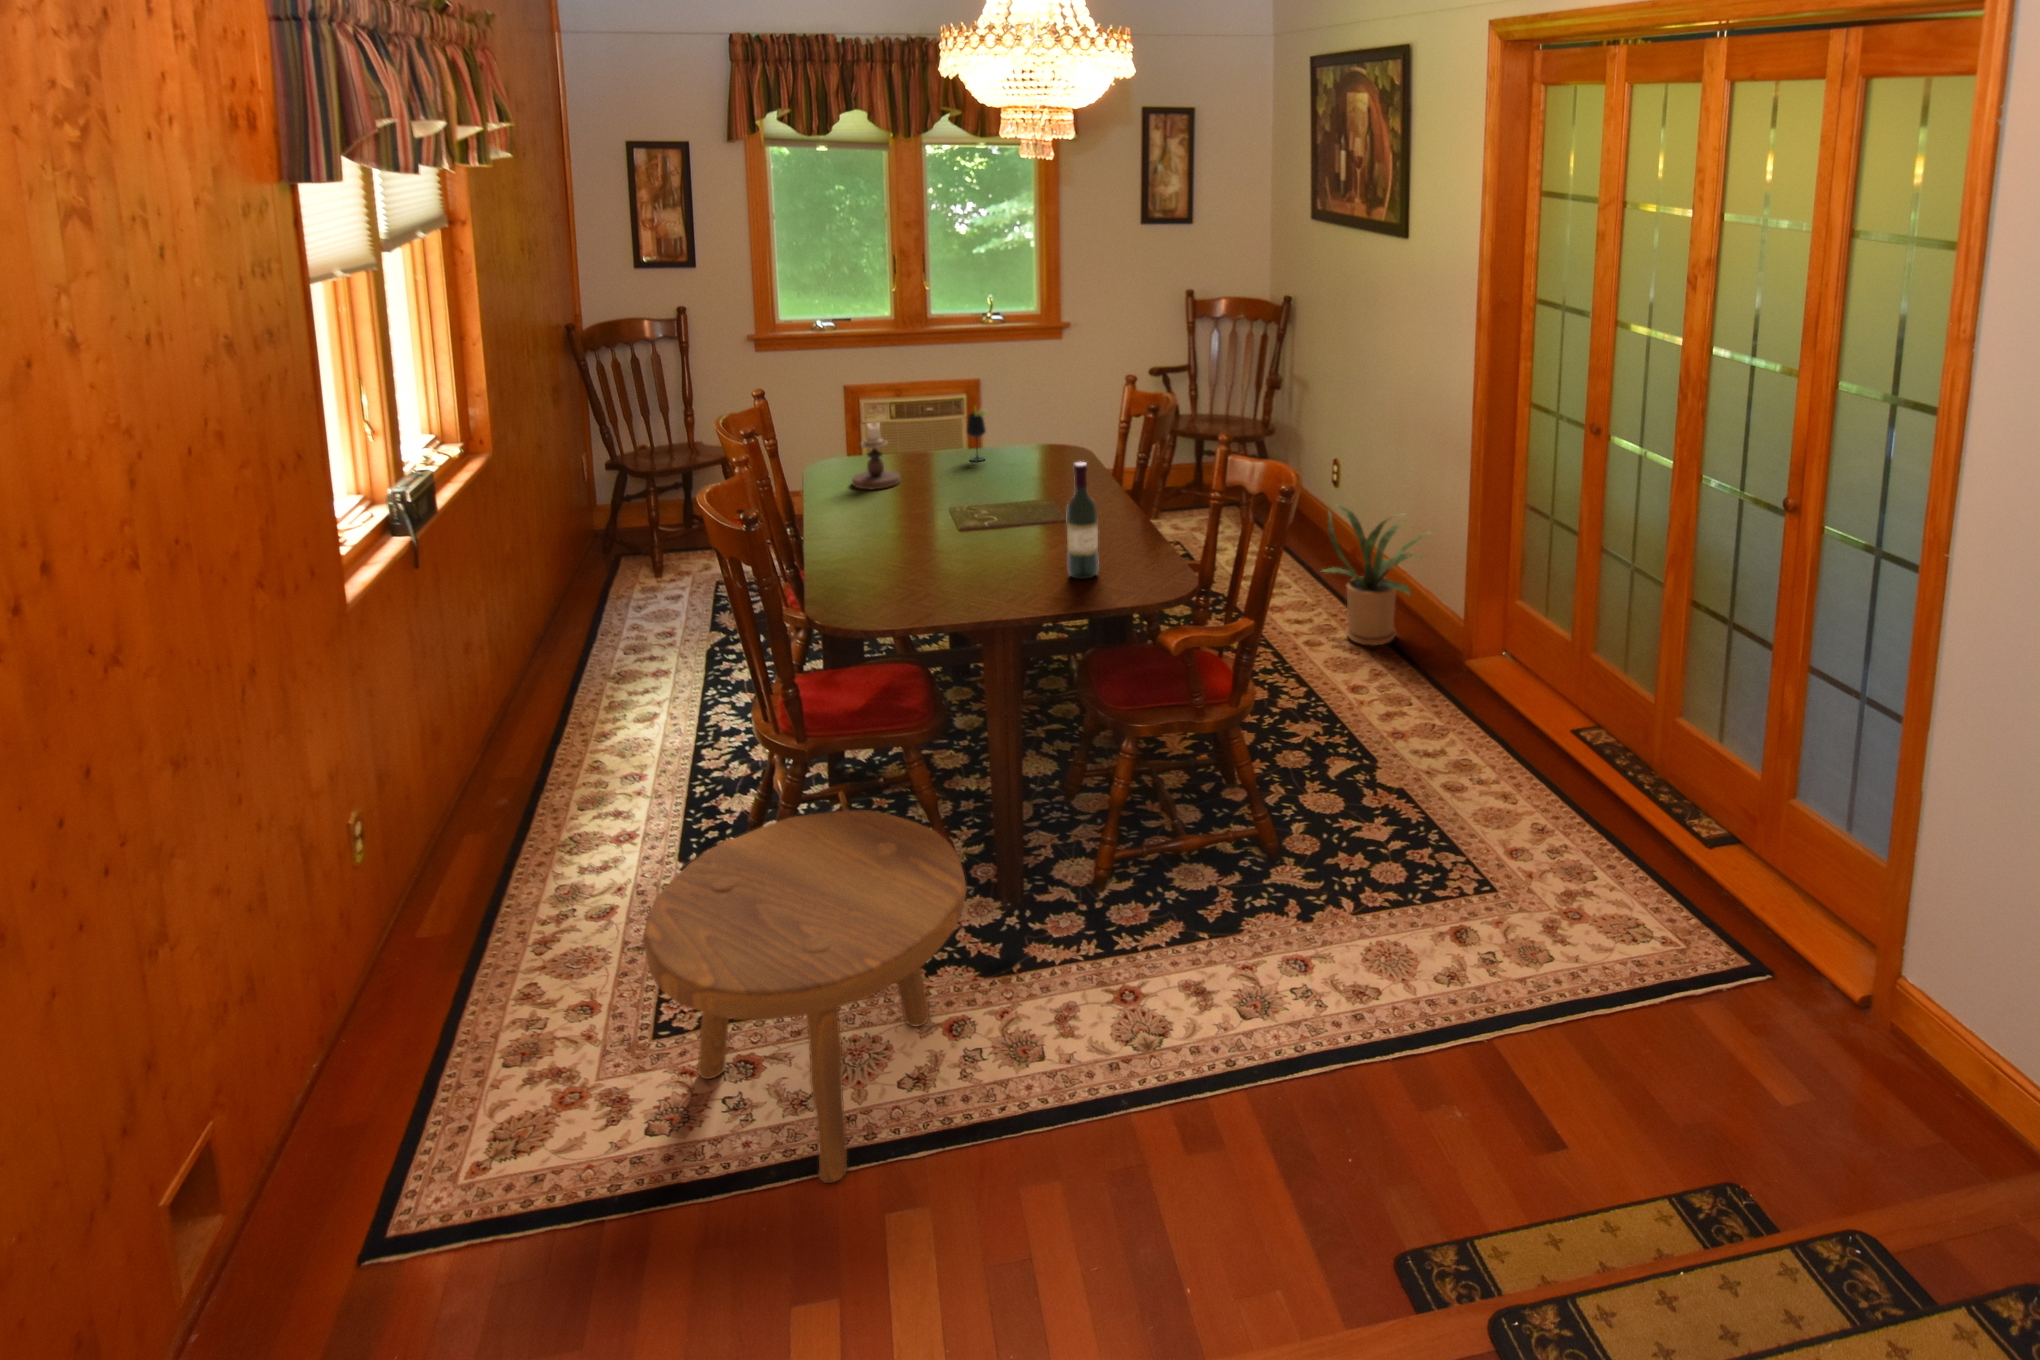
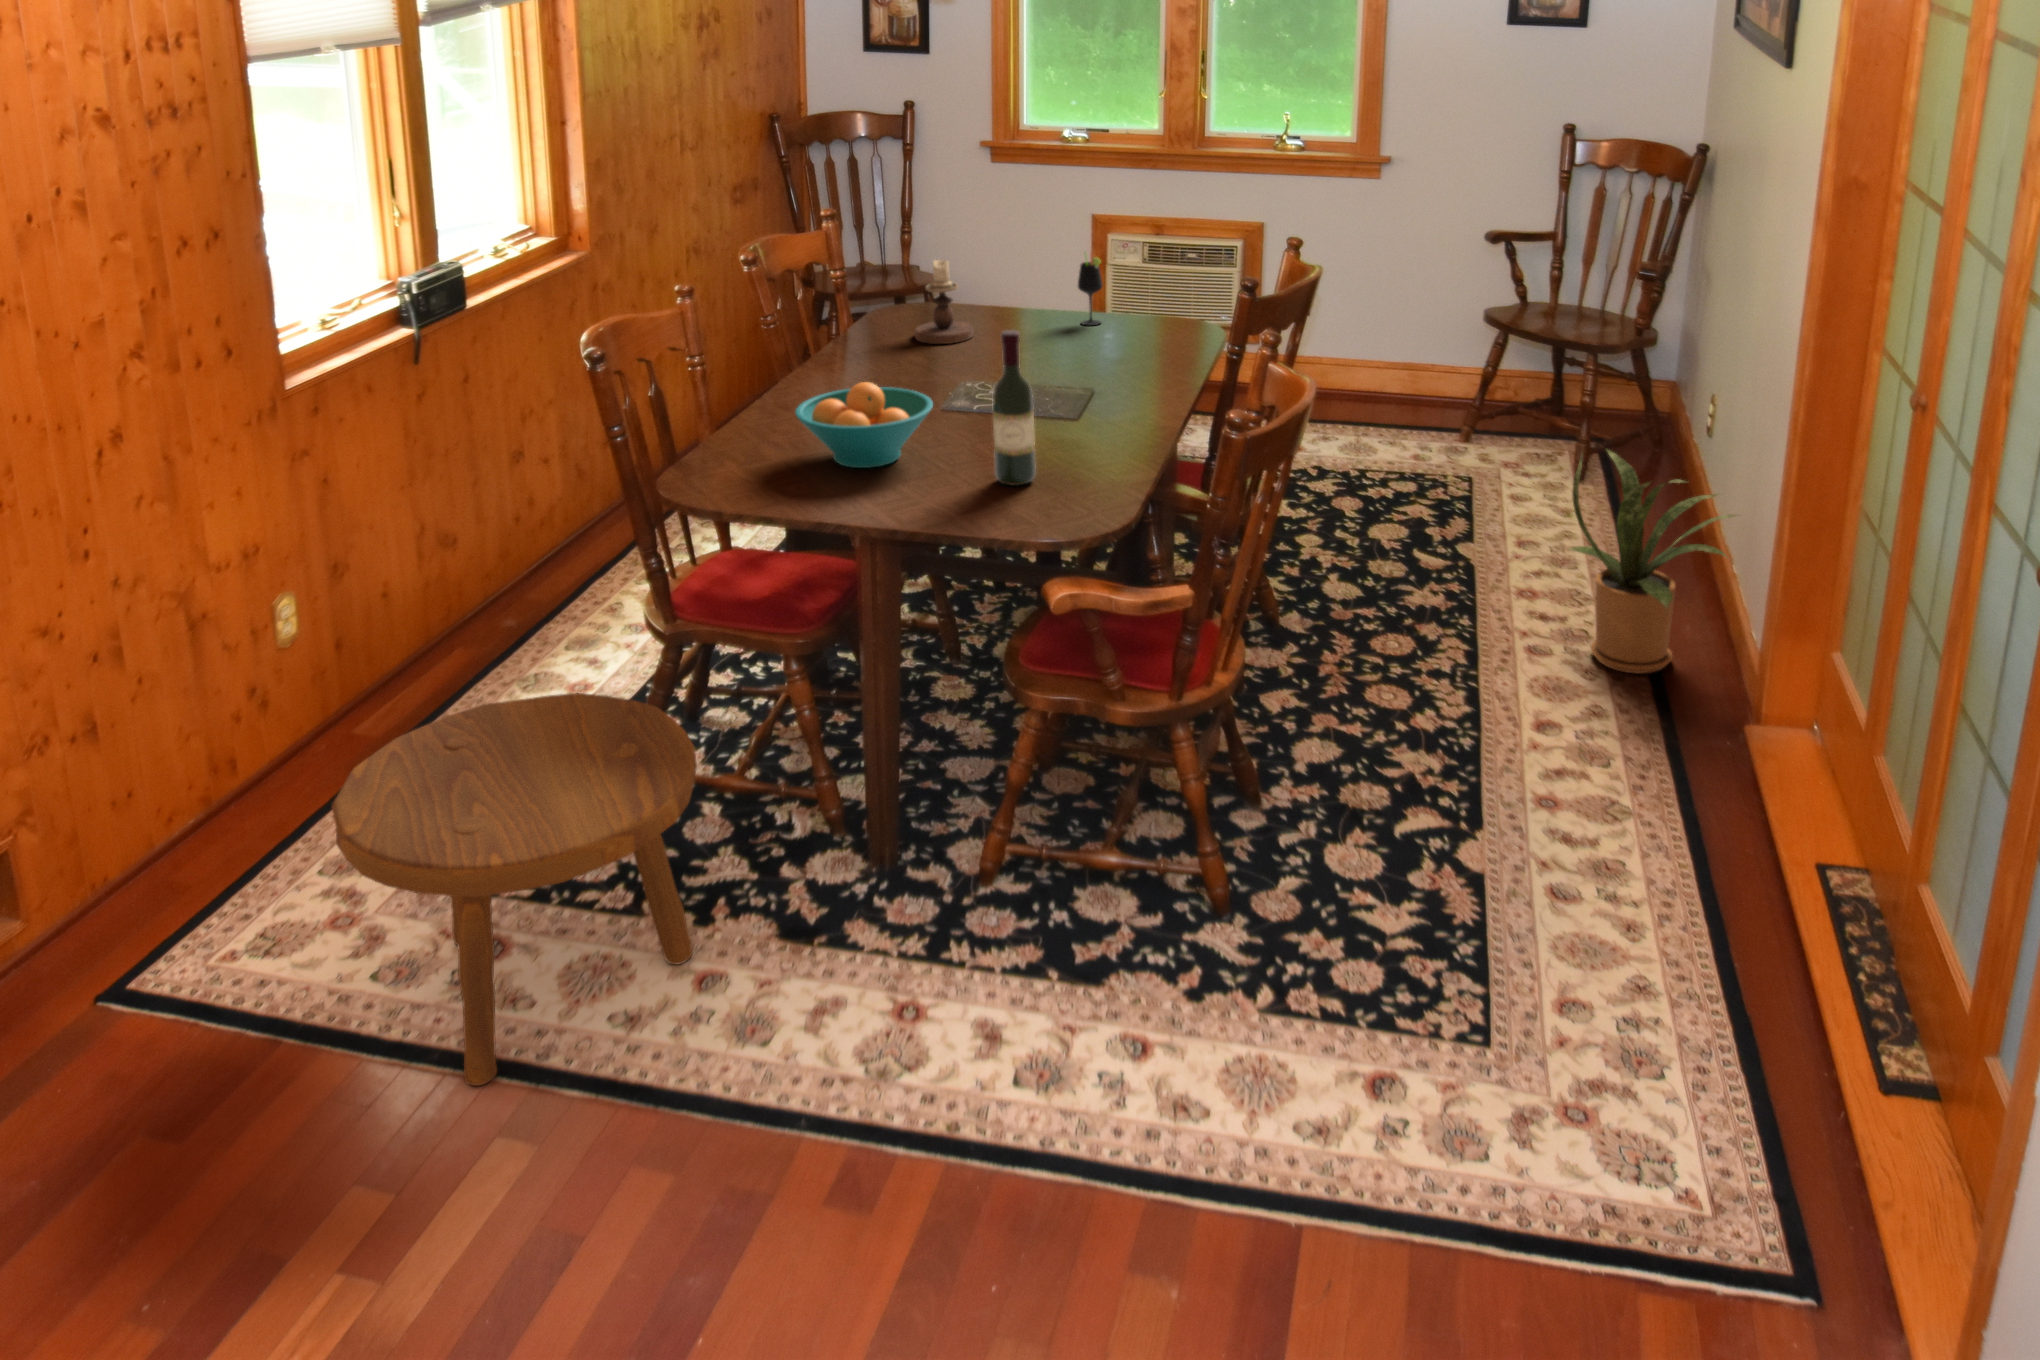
fruit bowl: none [890,517,1002,587] -> present [795,382,933,468]

